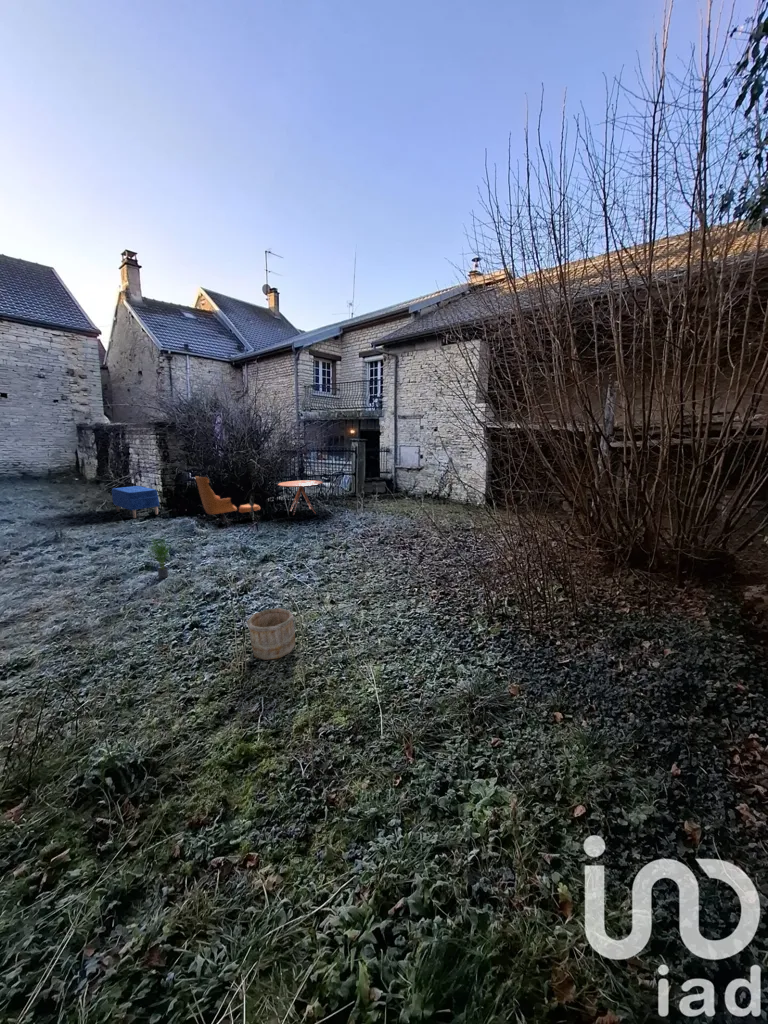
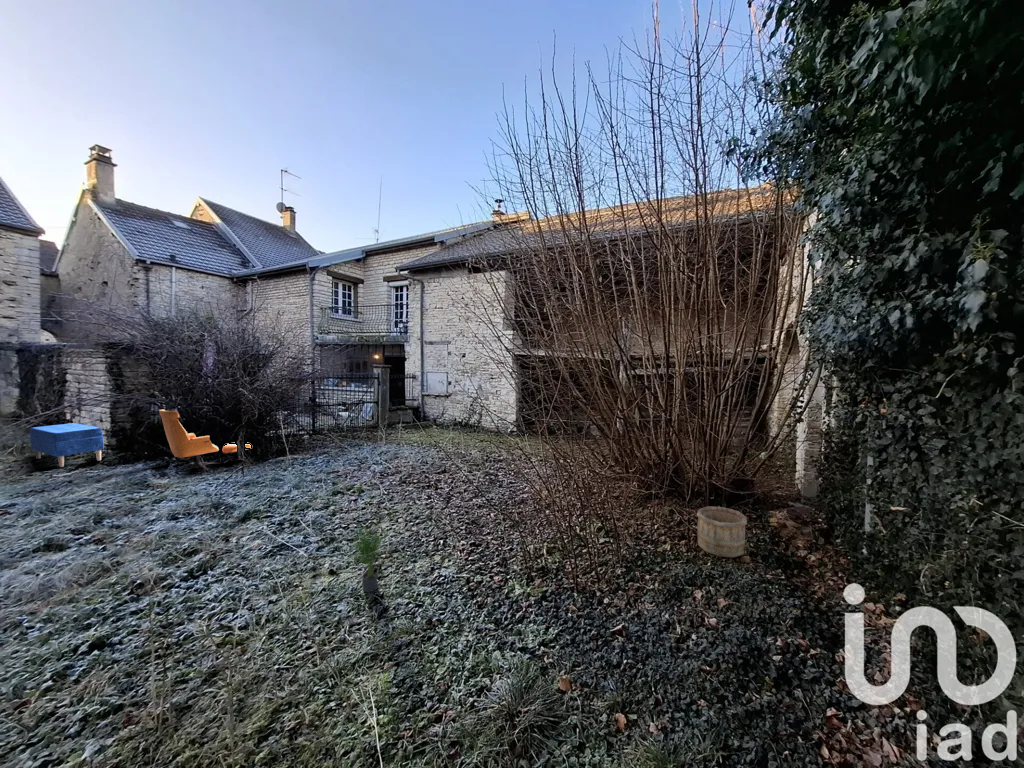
round table: present [278,480,323,515] -> none [278,411,335,453]
potted plant: present [149,540,170,578] -> present [351,527,383,592]
wooden bucket: present [247,608,295,660] -> present [697,506,747,557]

